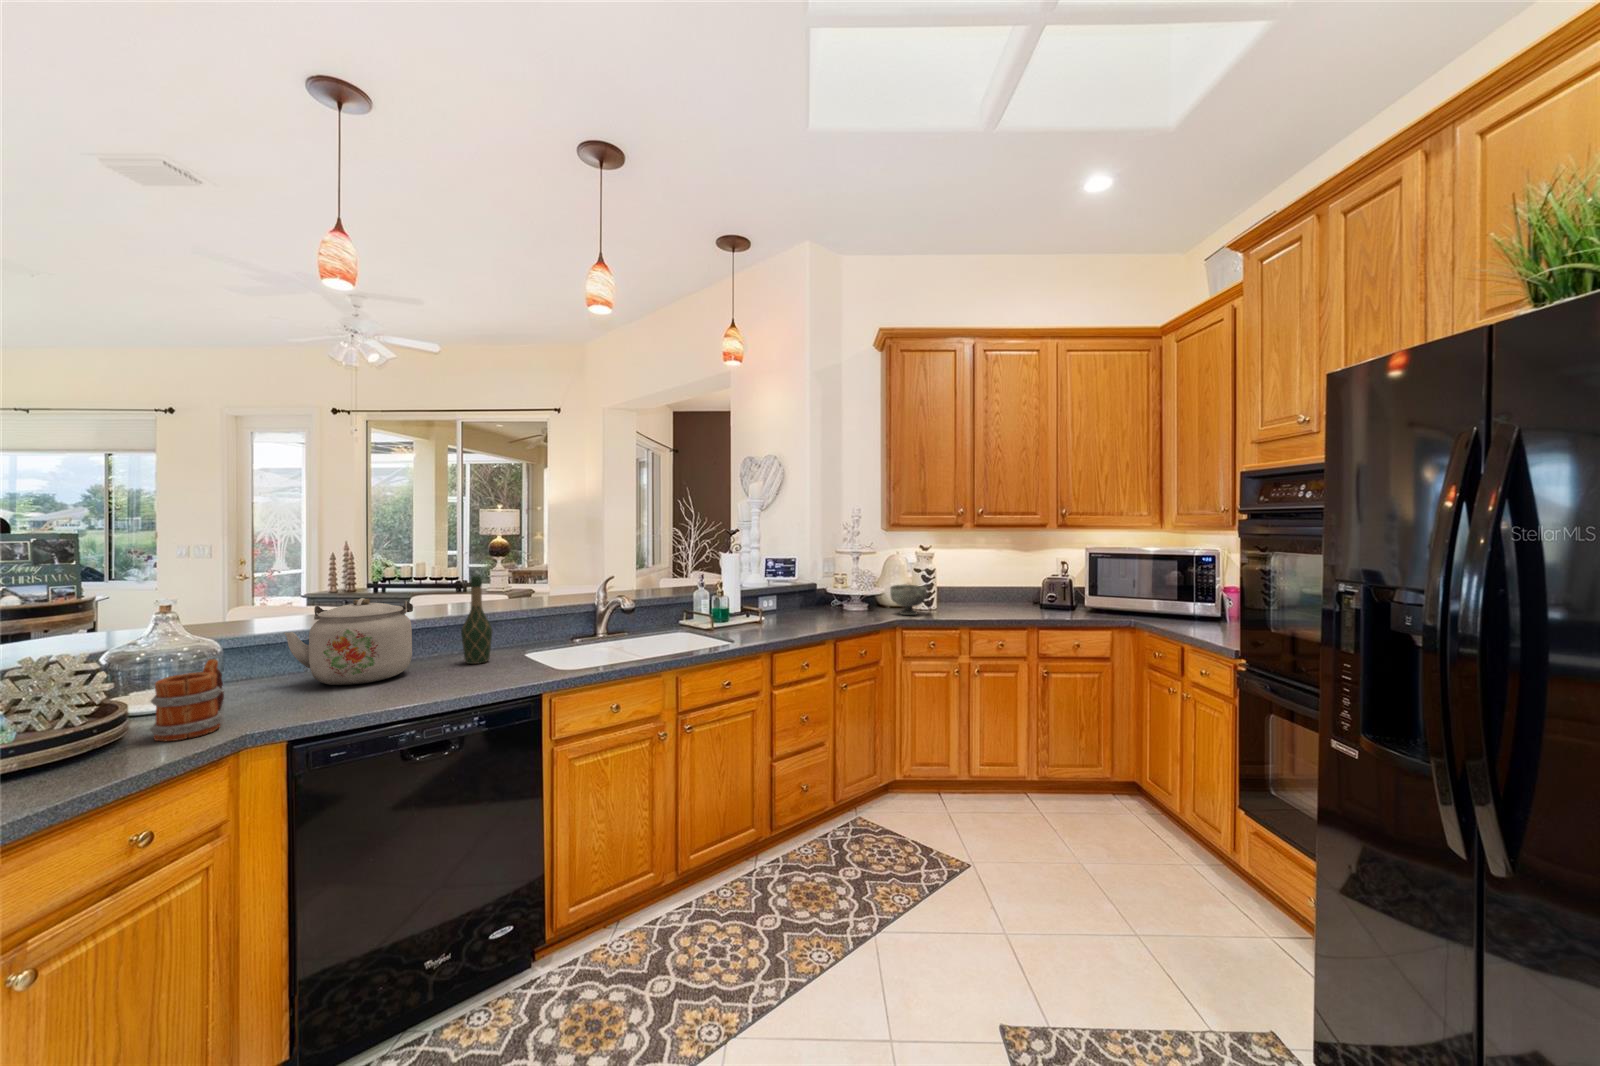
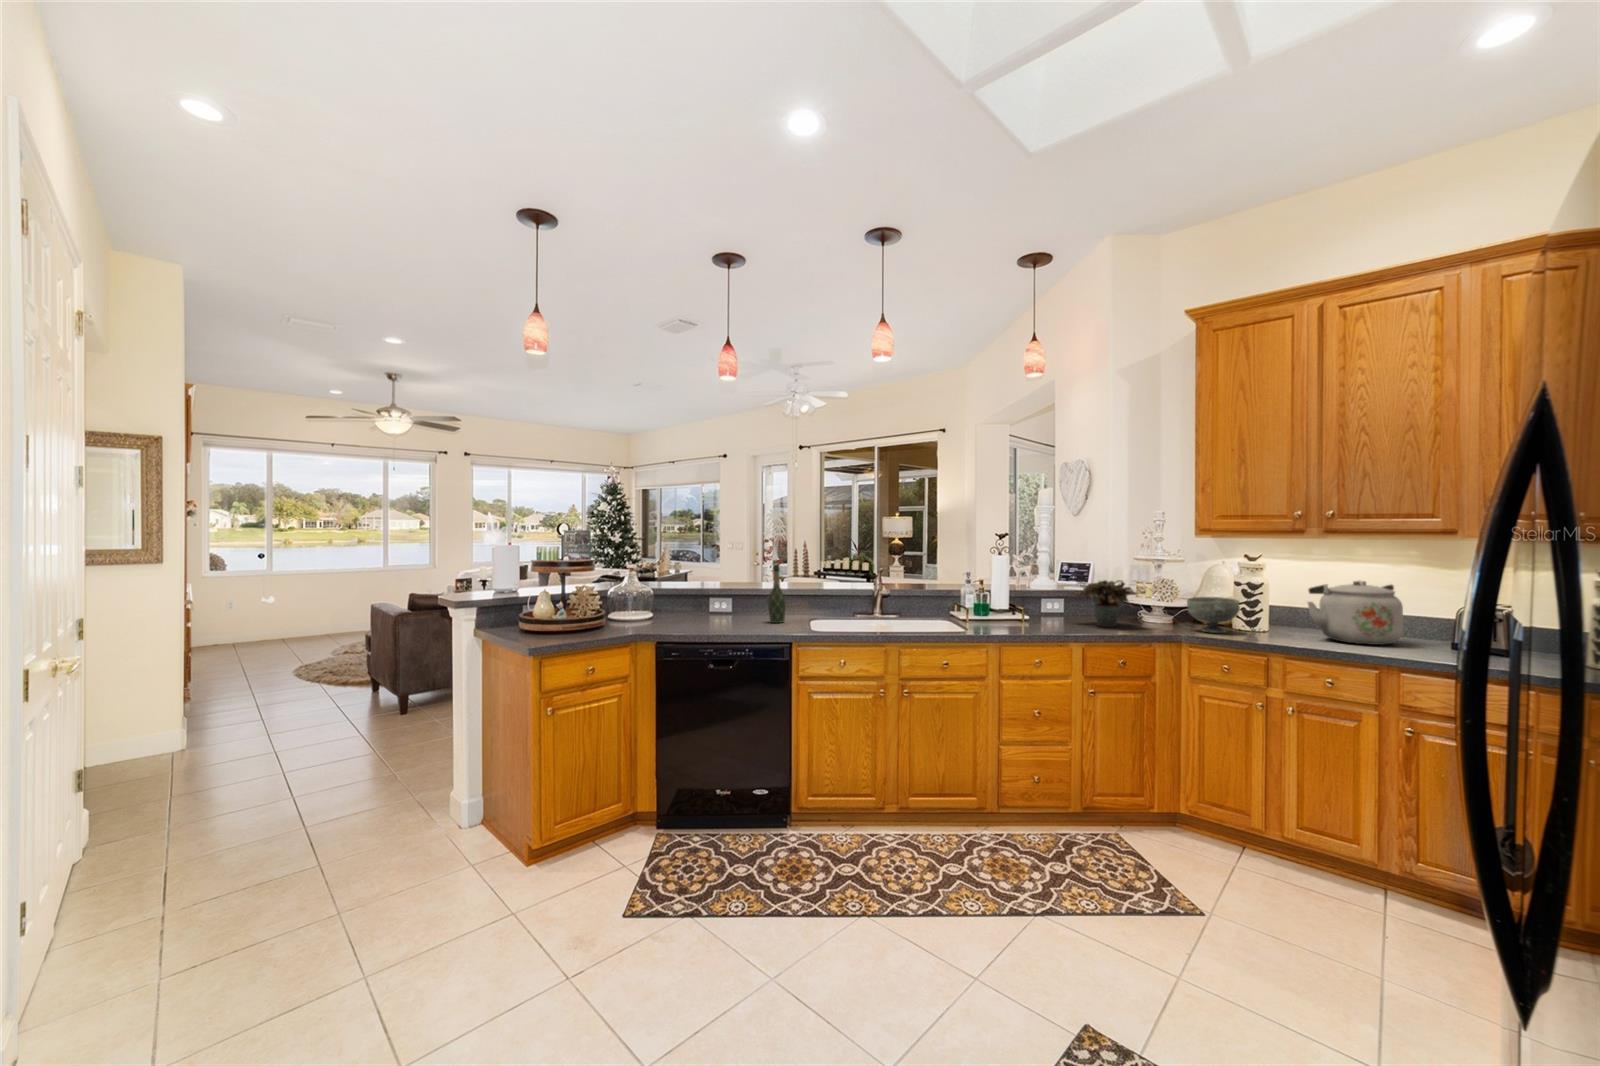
potted plant: none [799,574,865,619] -> present [1071,580,1144,627]
kettle: present [285,598,413,685] -> present [1308,580,1403,645]
mug: present [150,659,224,741] -> none [617,598,646,634]

